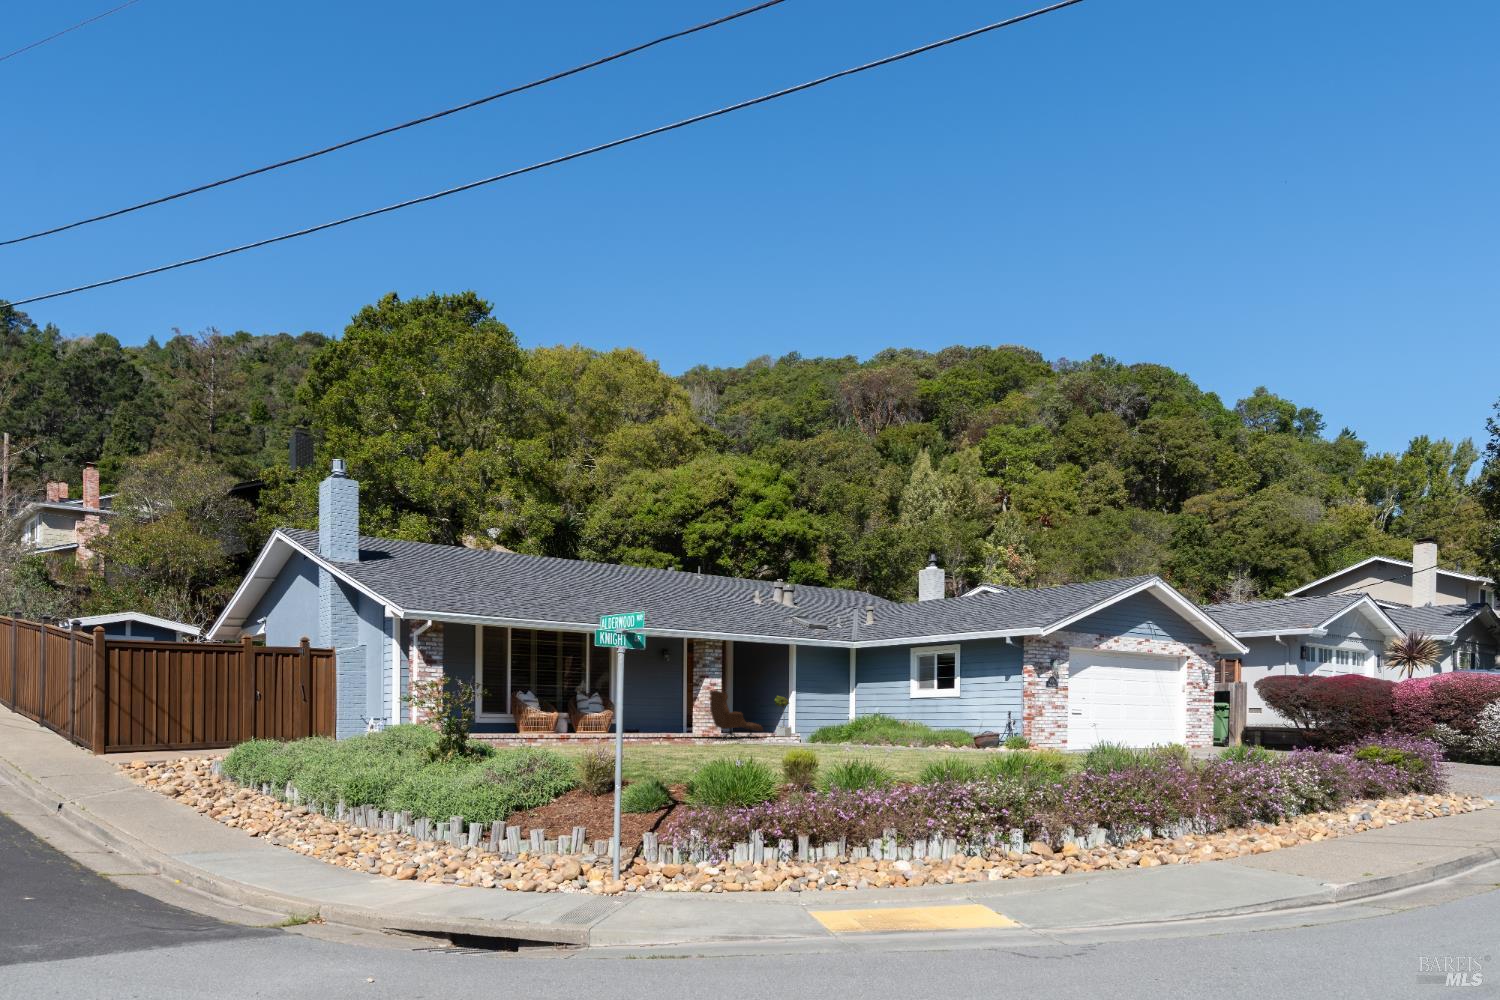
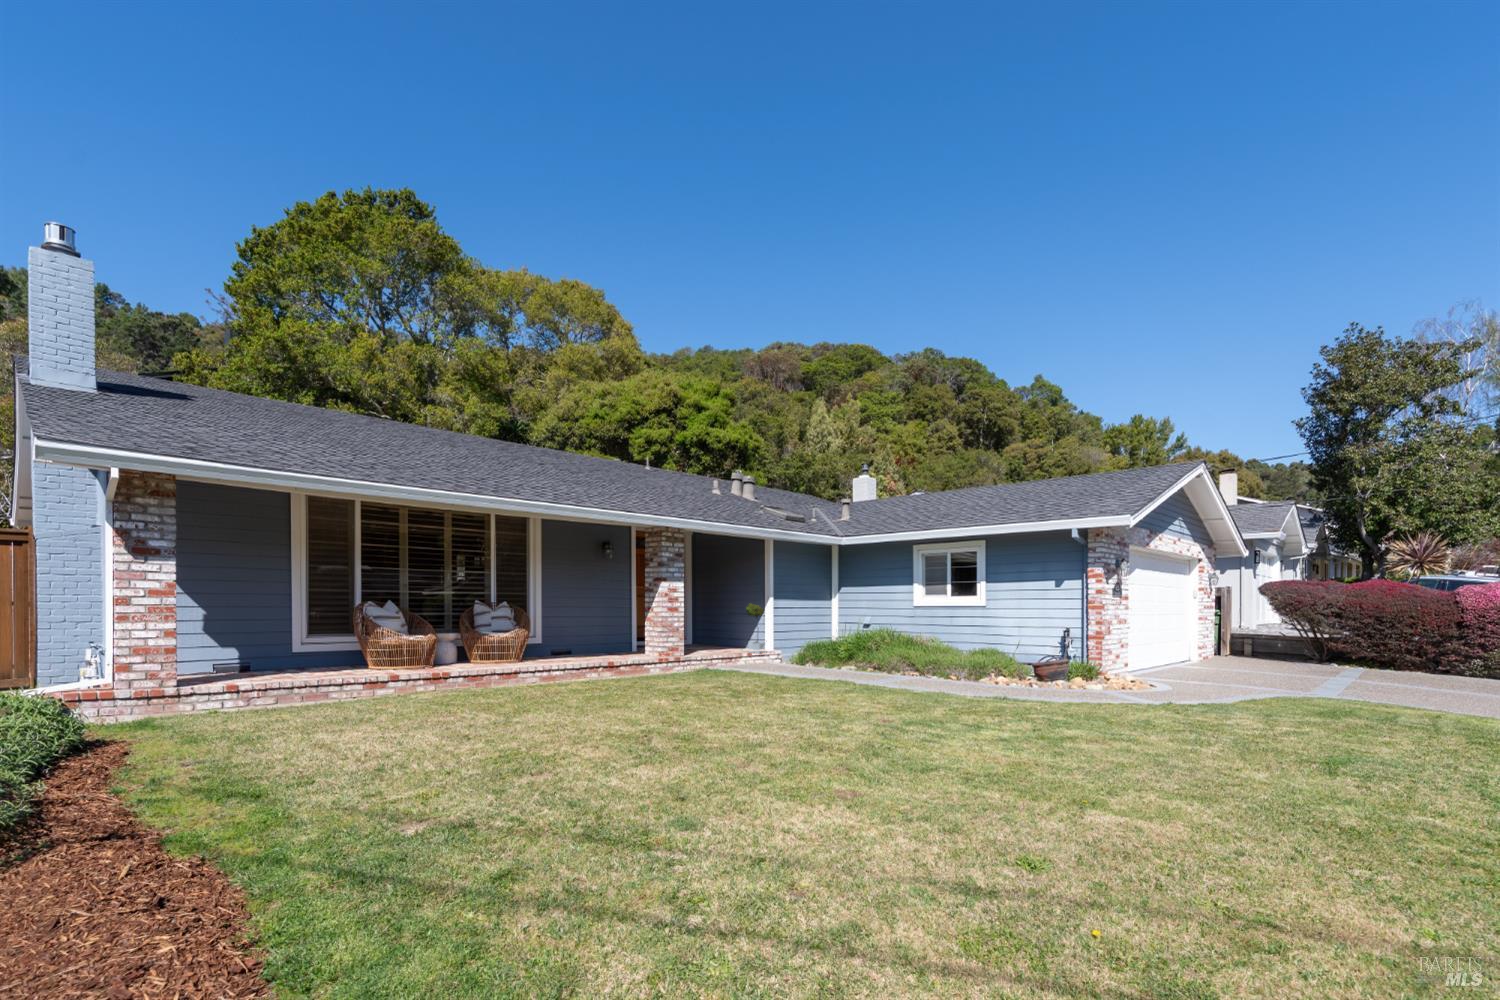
lounge chair: present [710,691,763,739] -> none [668,598,736,662]

